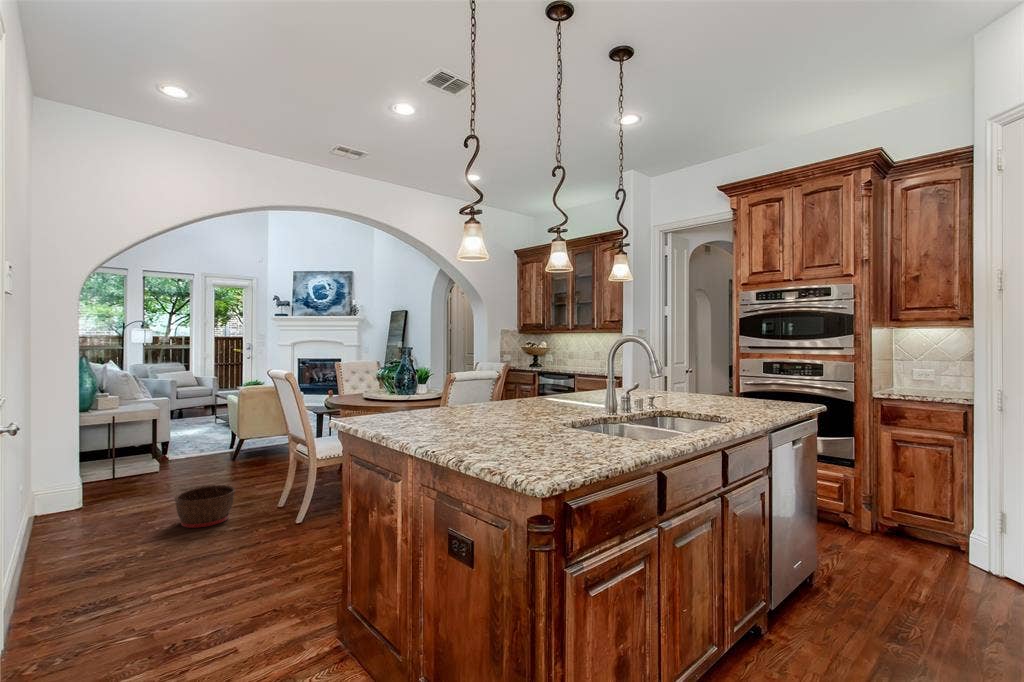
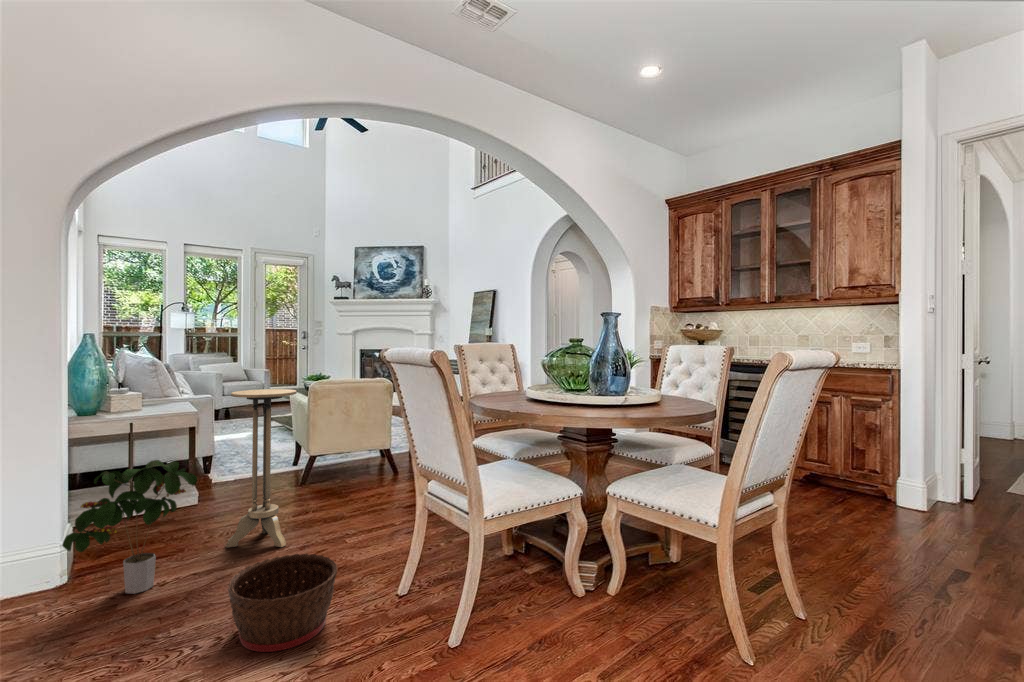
side table: none [176,394,221,491] -> present [226,389,297,548]
potted plant: none [83,436,157,510] -> present [62,460,197,594]

